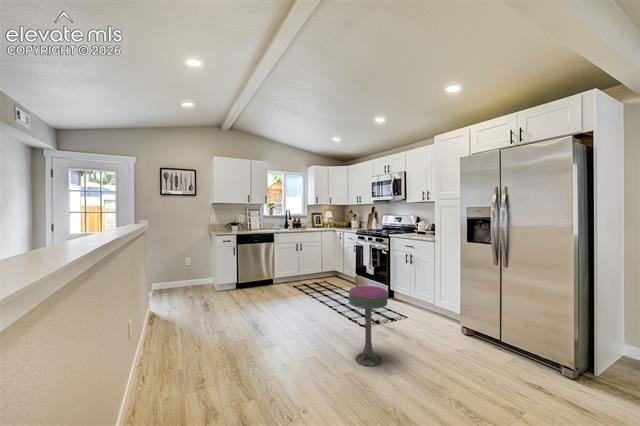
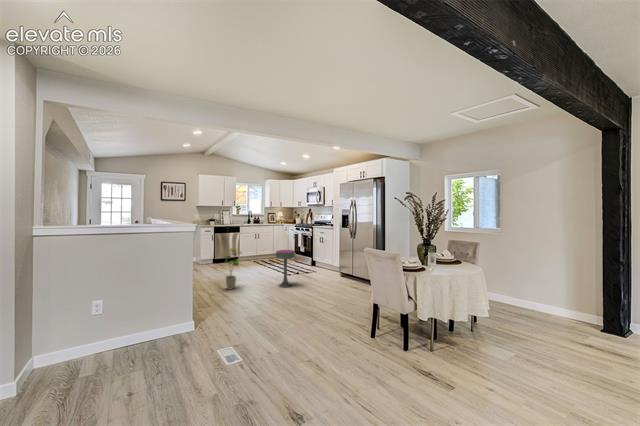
house plant: none [242,285,284,372] -> present [223,248,242,289]

